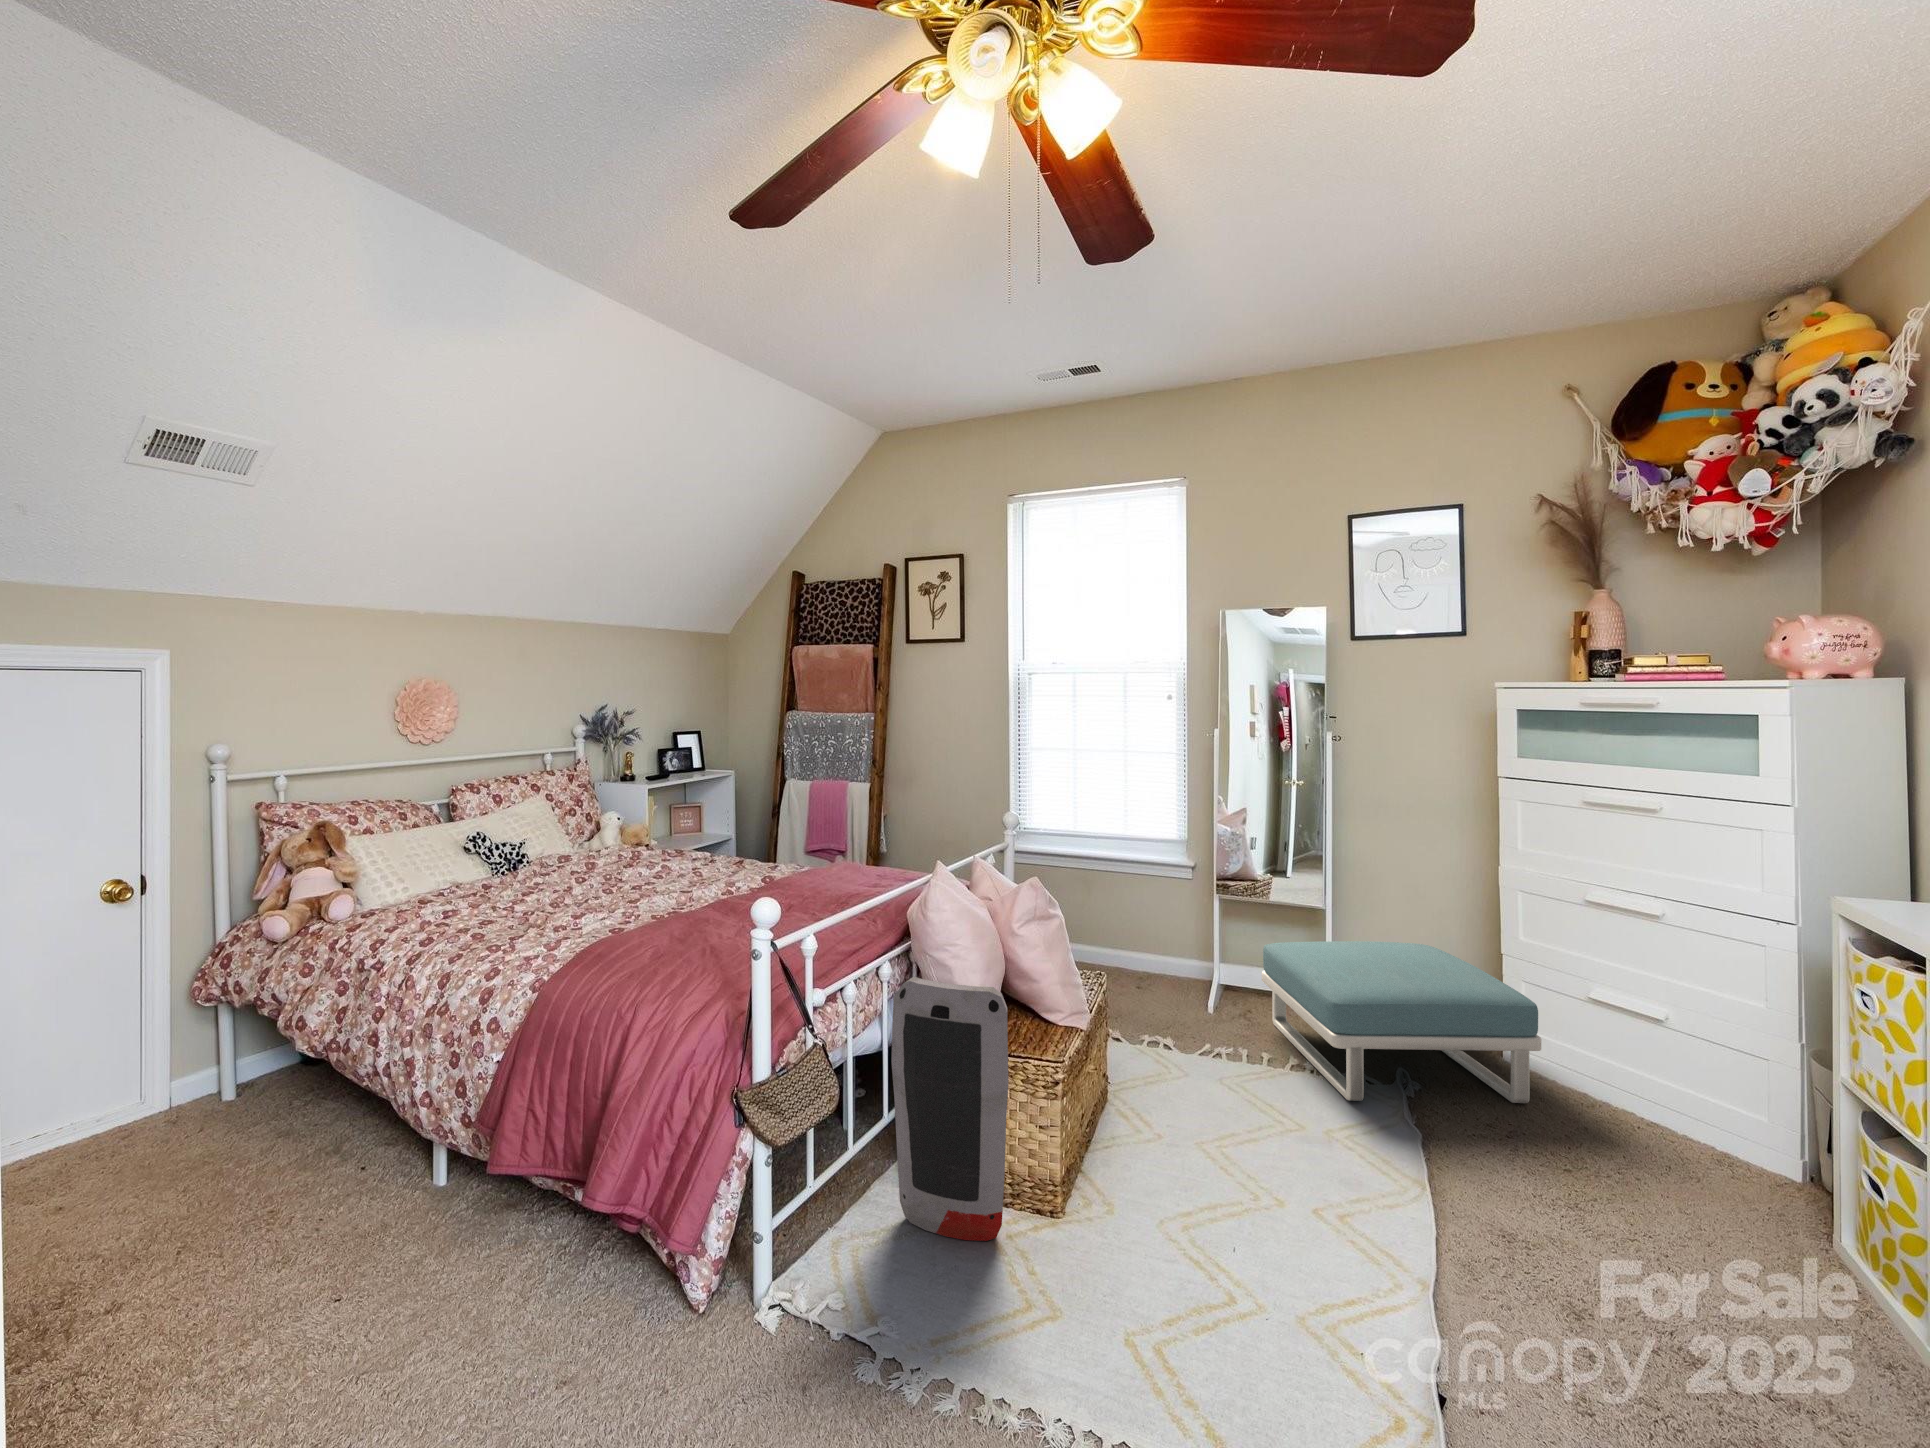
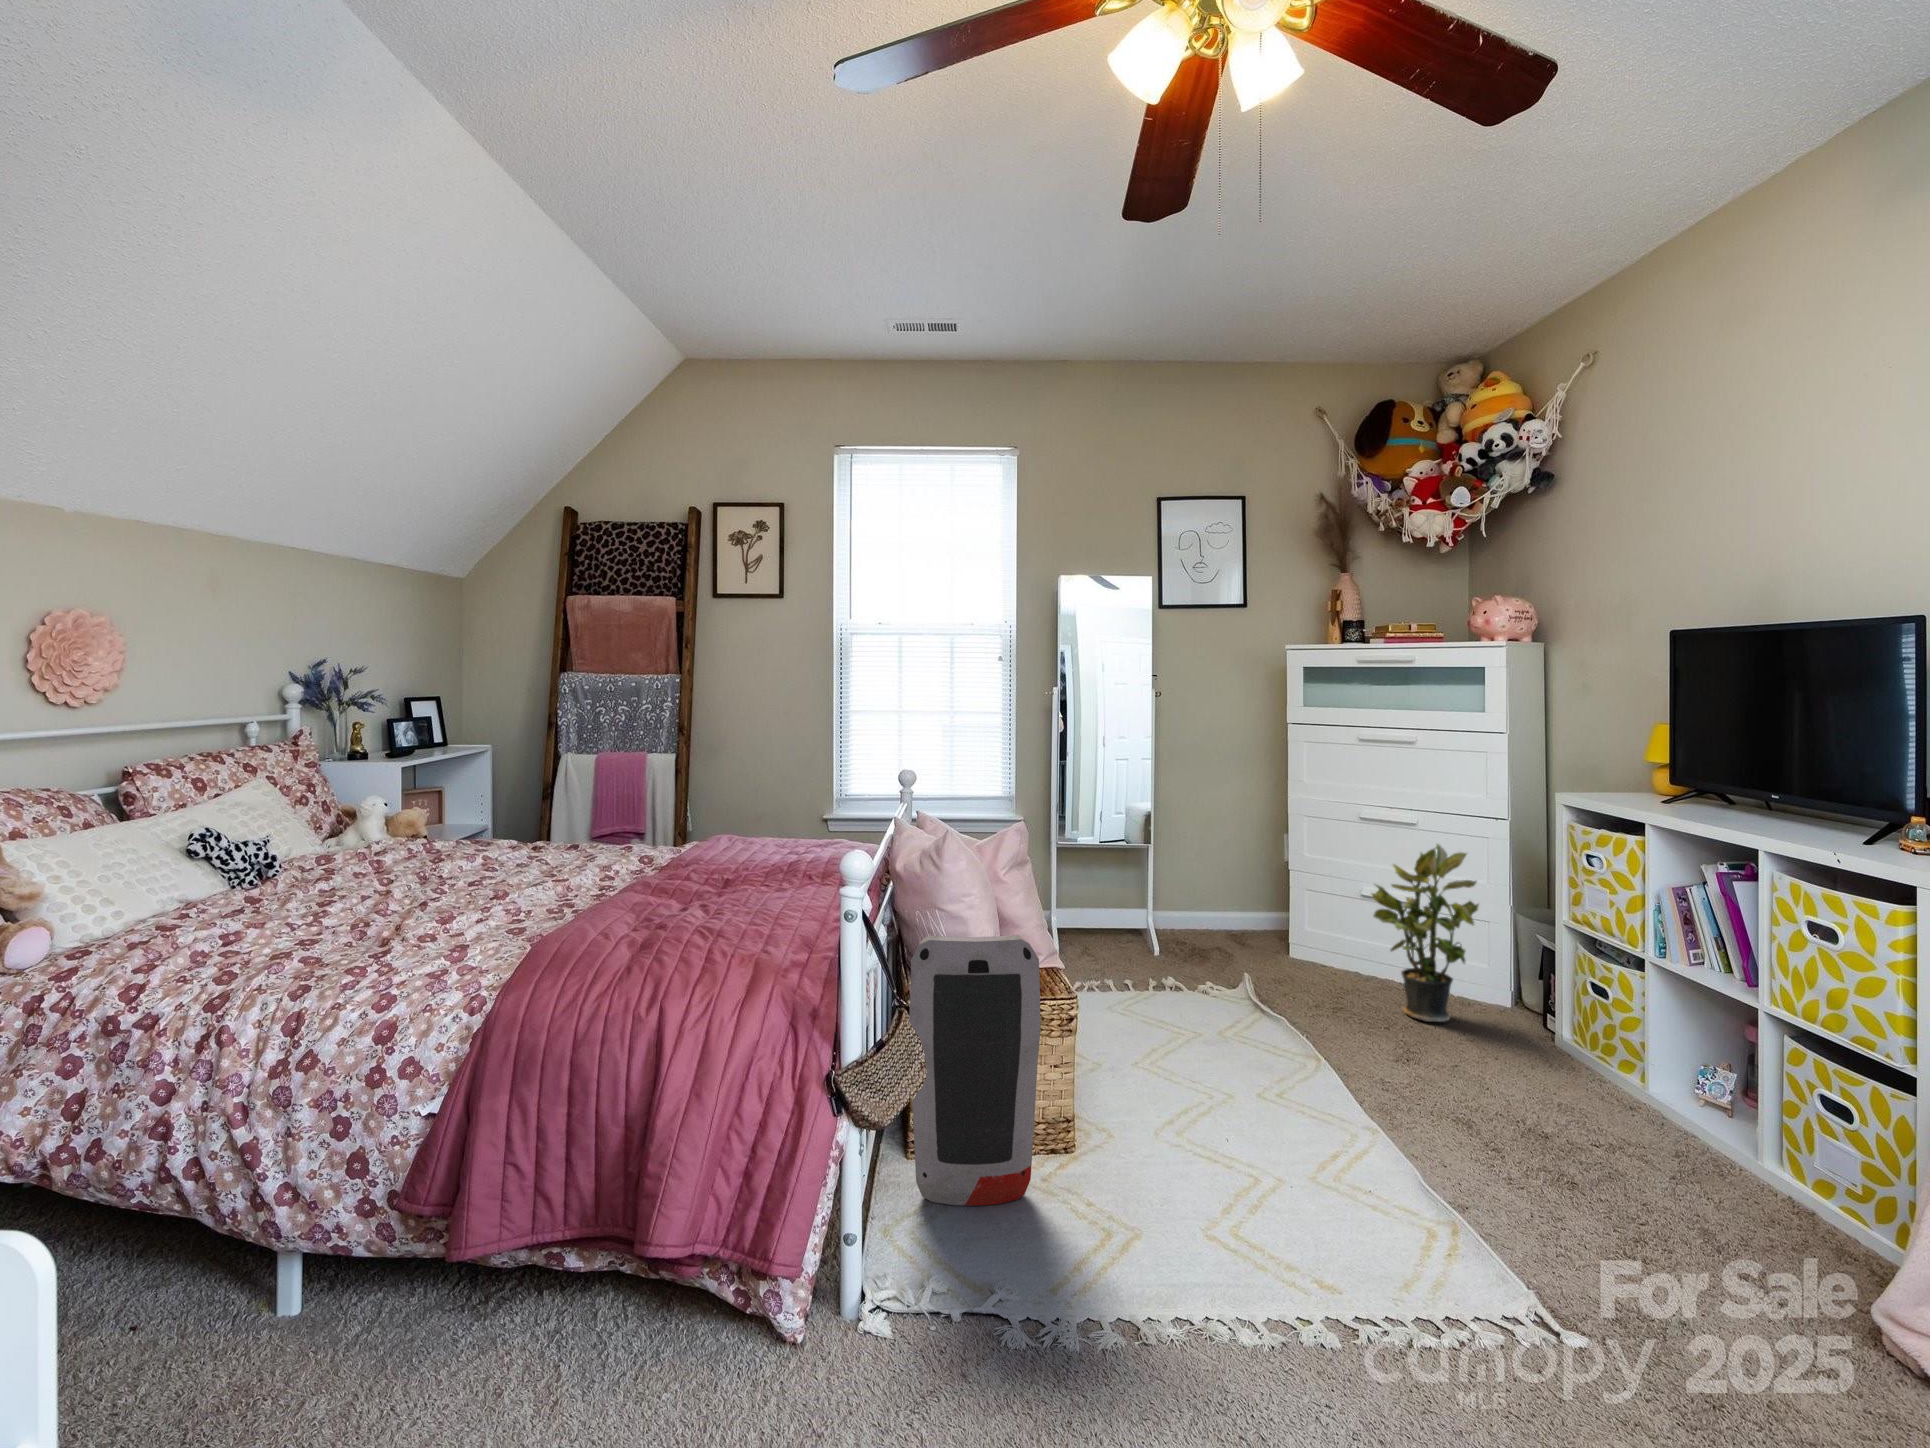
potted plant: none [1570,939,1729,1169] -> present [1372,844,1479,1022]
footstool: present [1262,941,1541,1103] -> none [1099,873,1337,1011]

